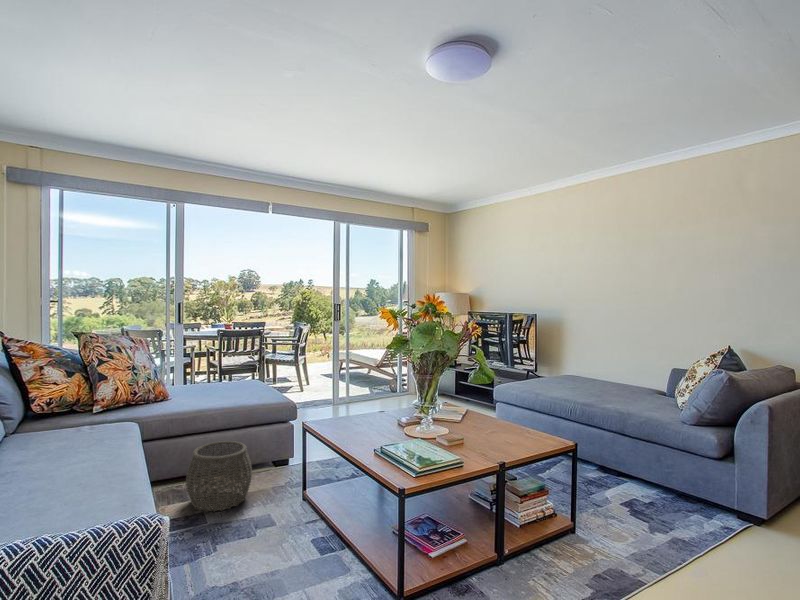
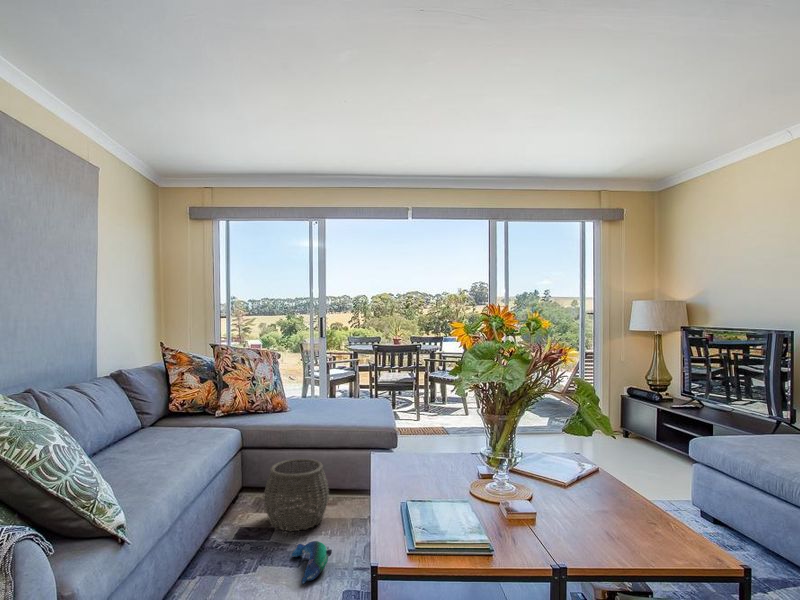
plush toy: none [244,510,289,547] -> present [292,541,332,584]

